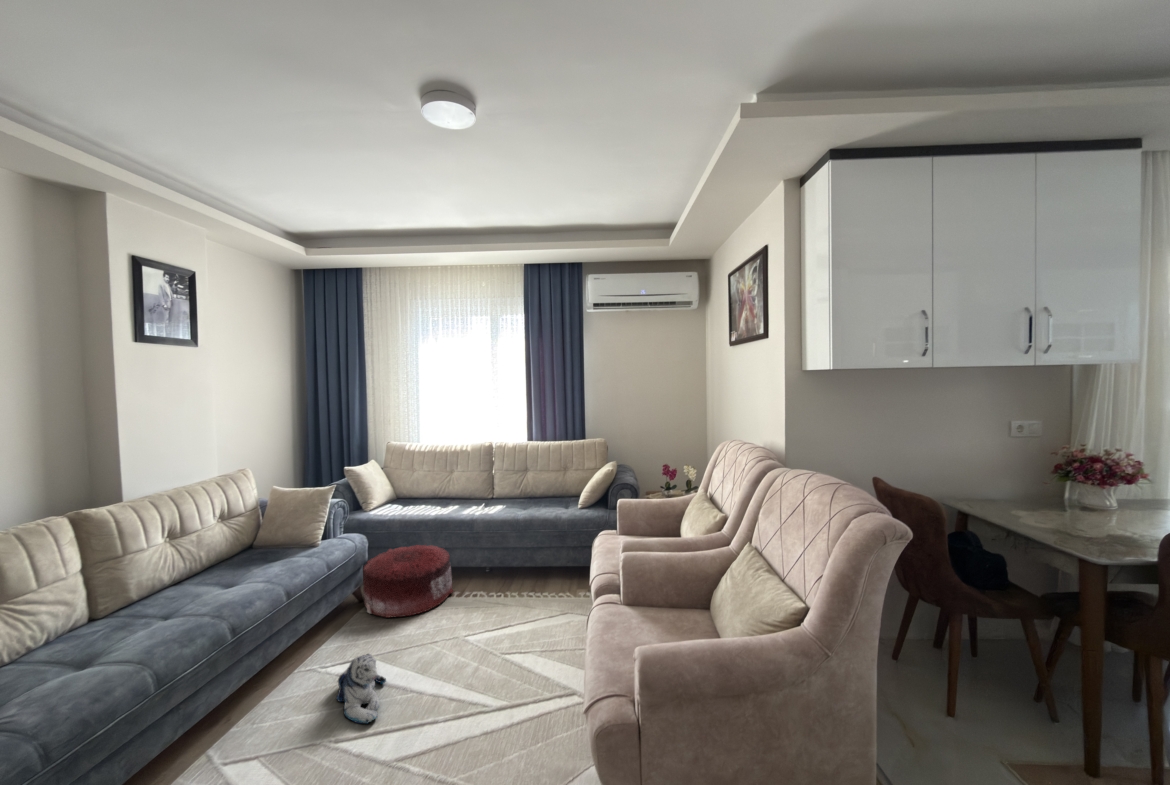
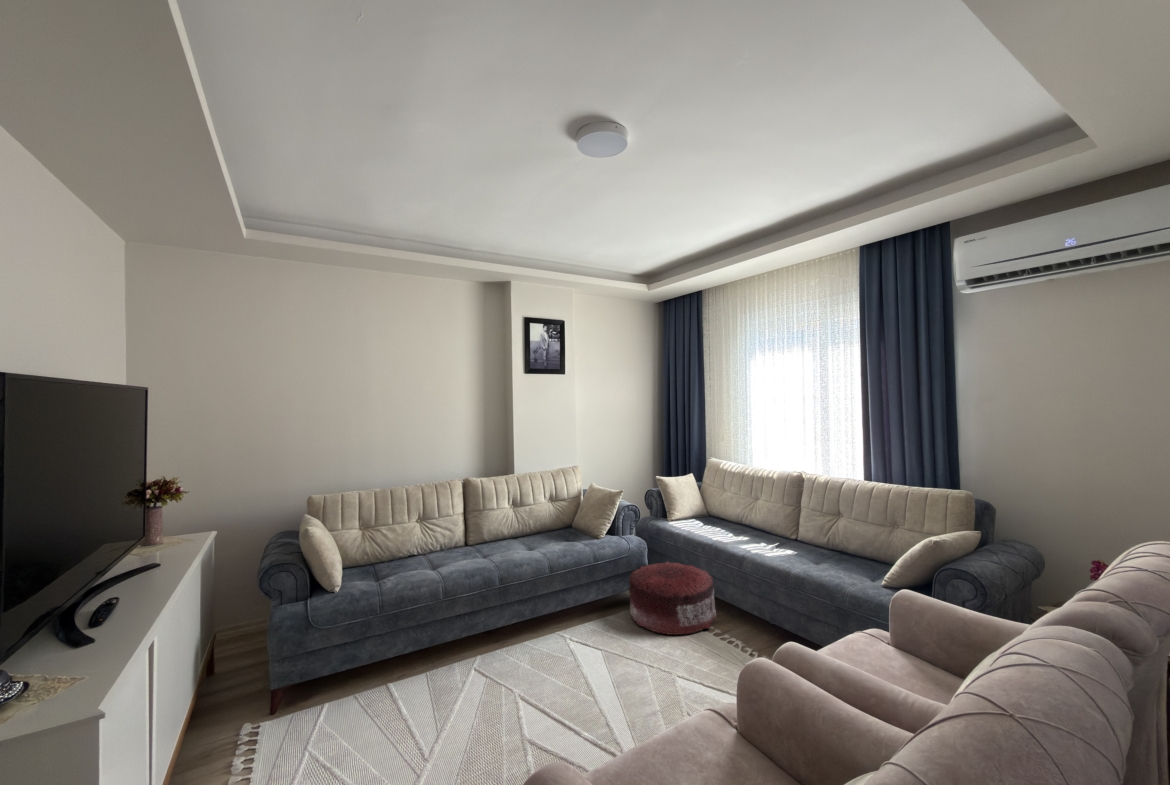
plush toy: present [336,654,386,724] -> none [540,642,587,704]

